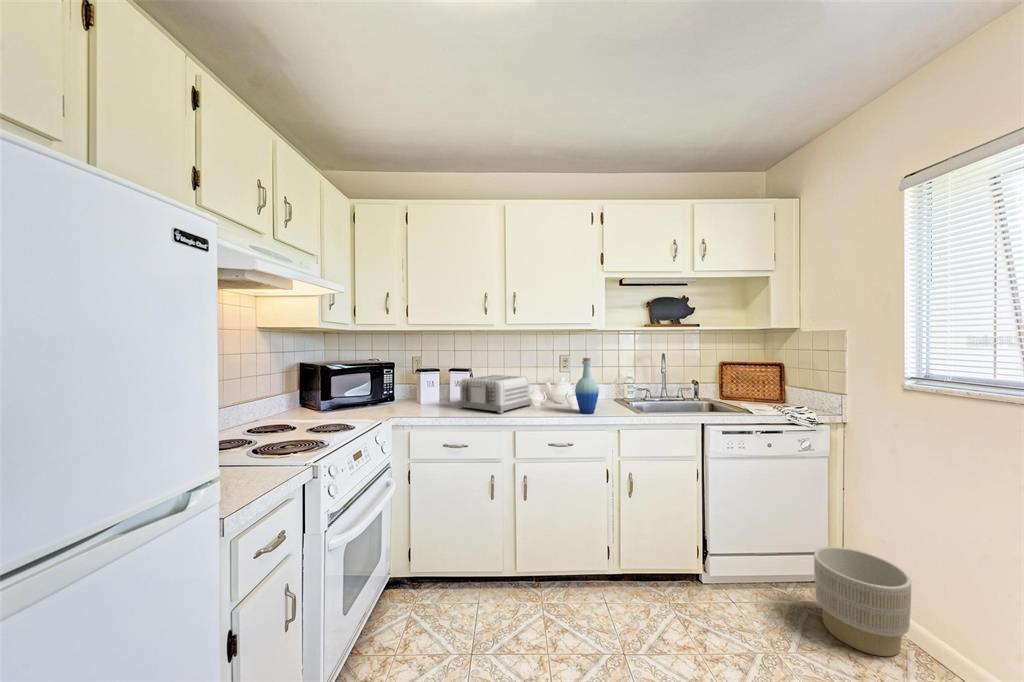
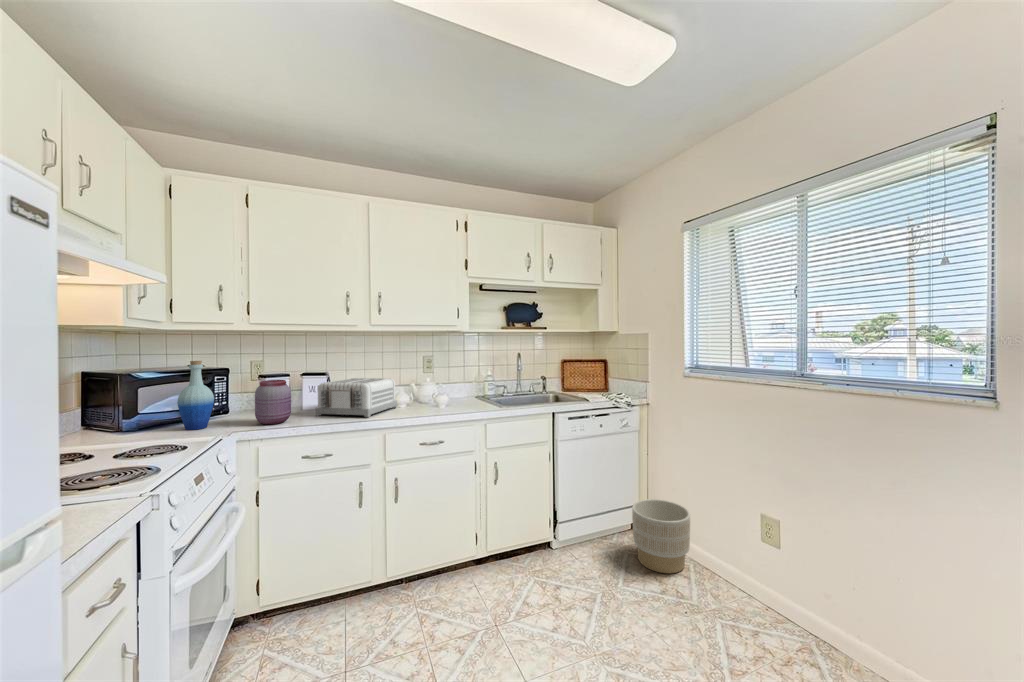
bottle: present [575,358,599,414] -> present [177,361,214,430]
jar: none [408,374,436,414] -> present [255,380,291,424]

